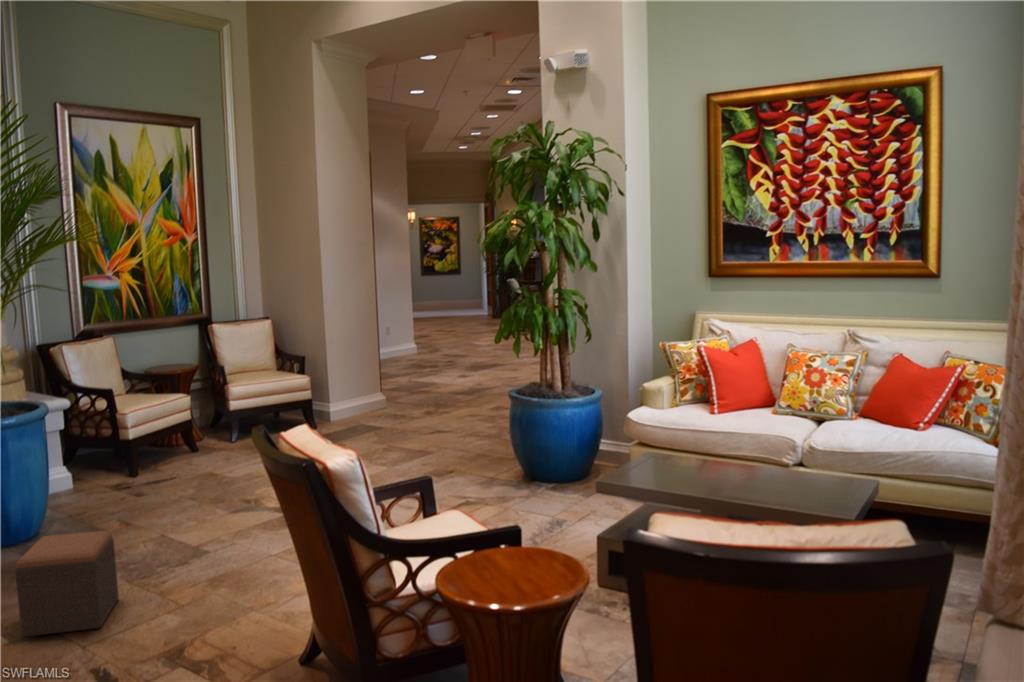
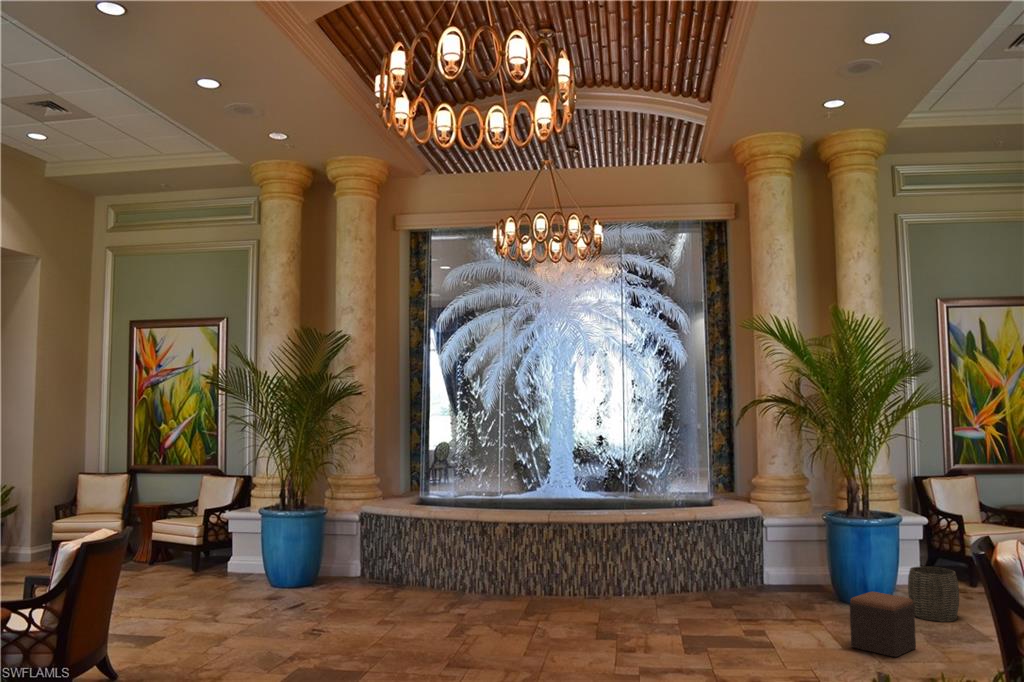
woven basket: none [72,466,143,544] -> present [908,566,959,622]

